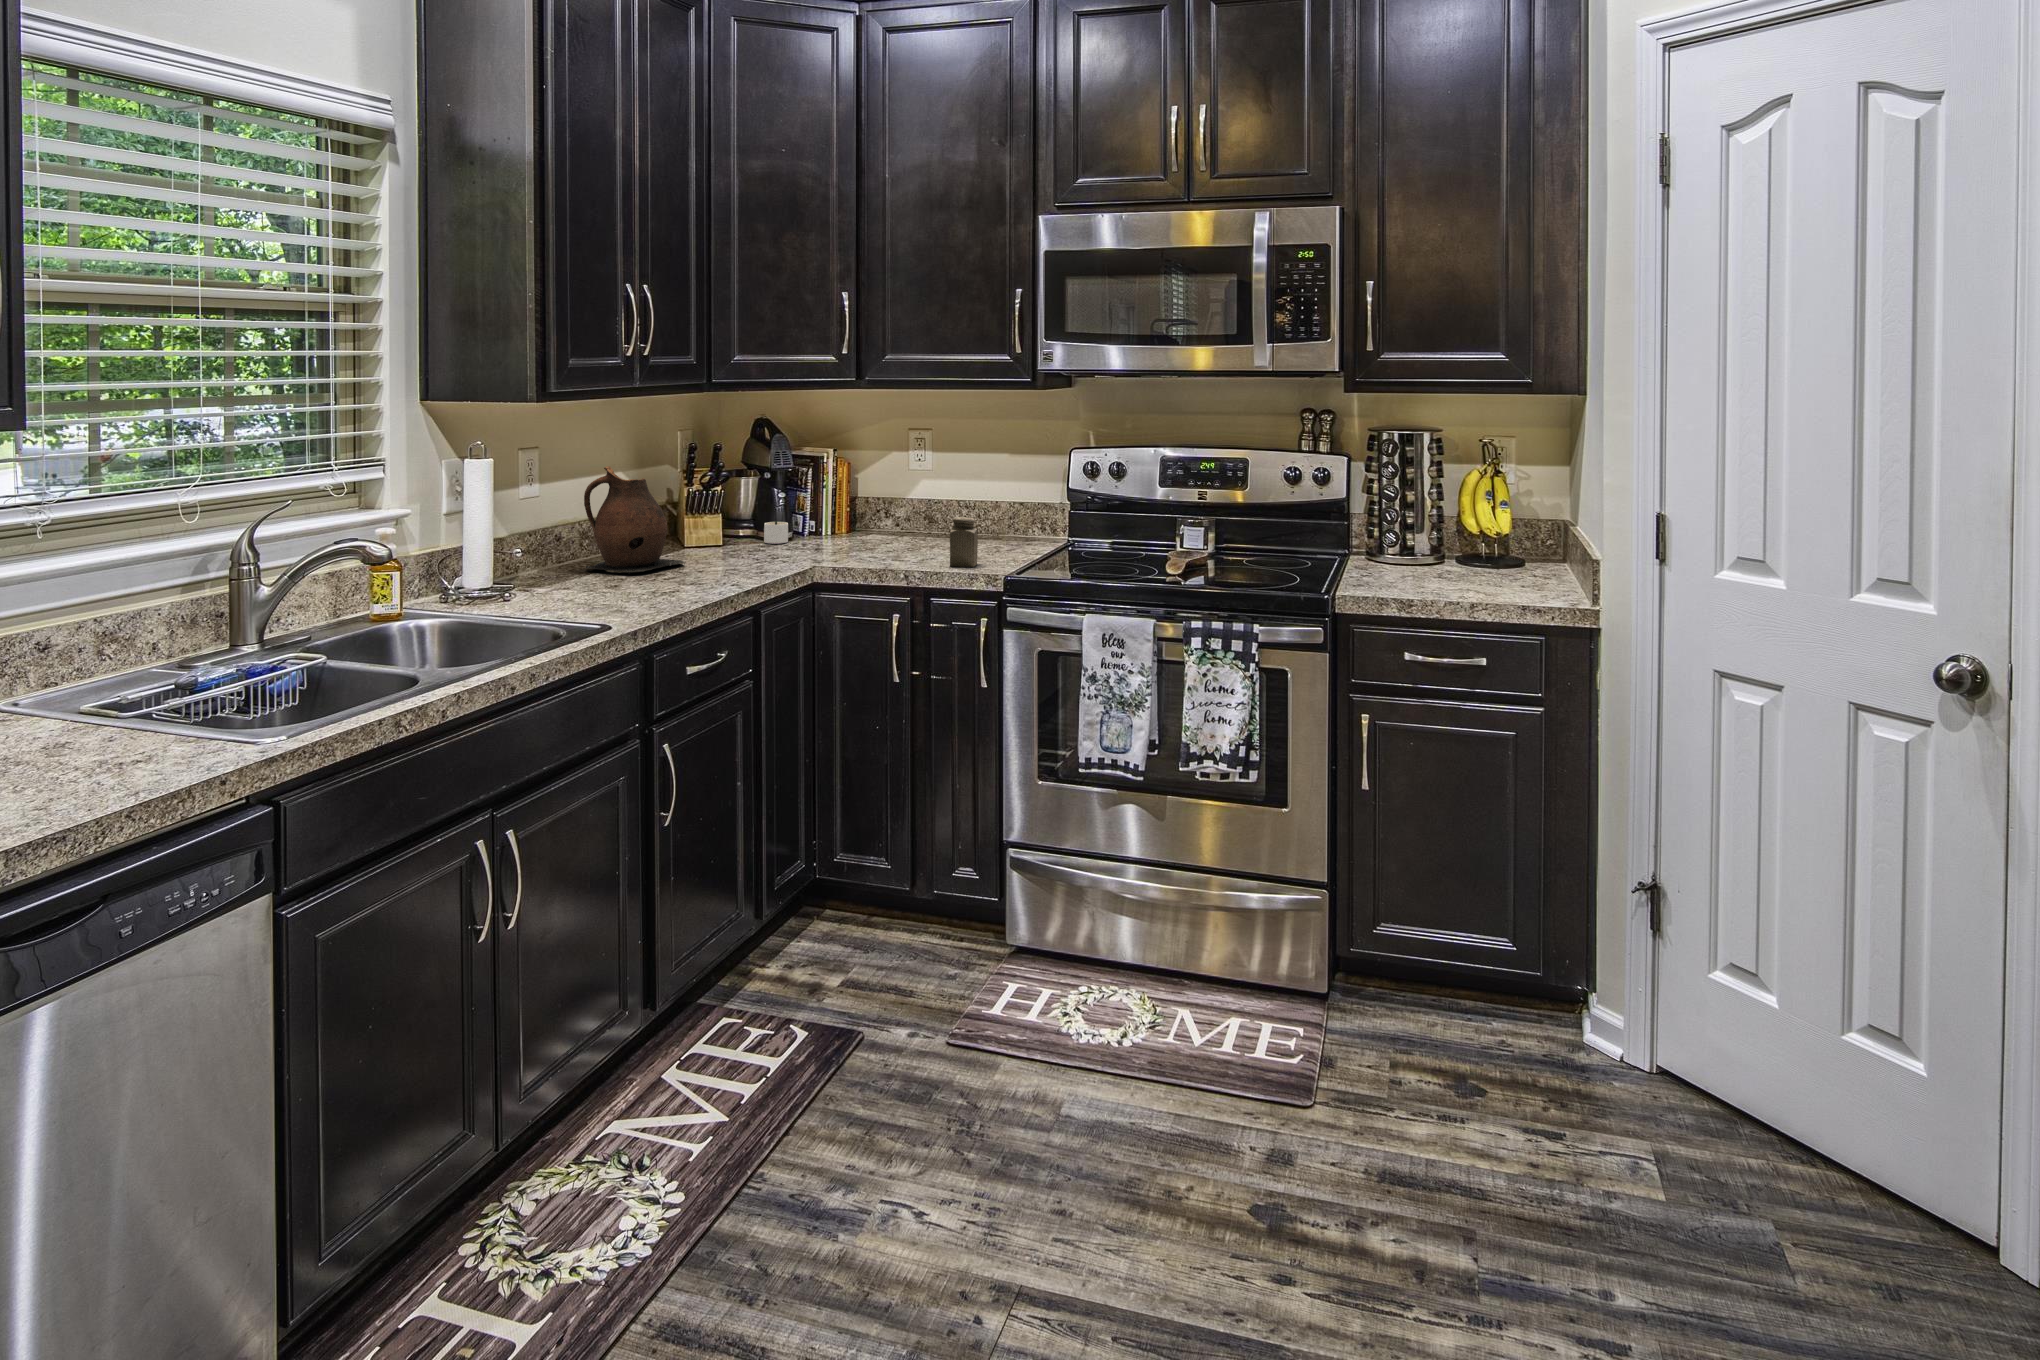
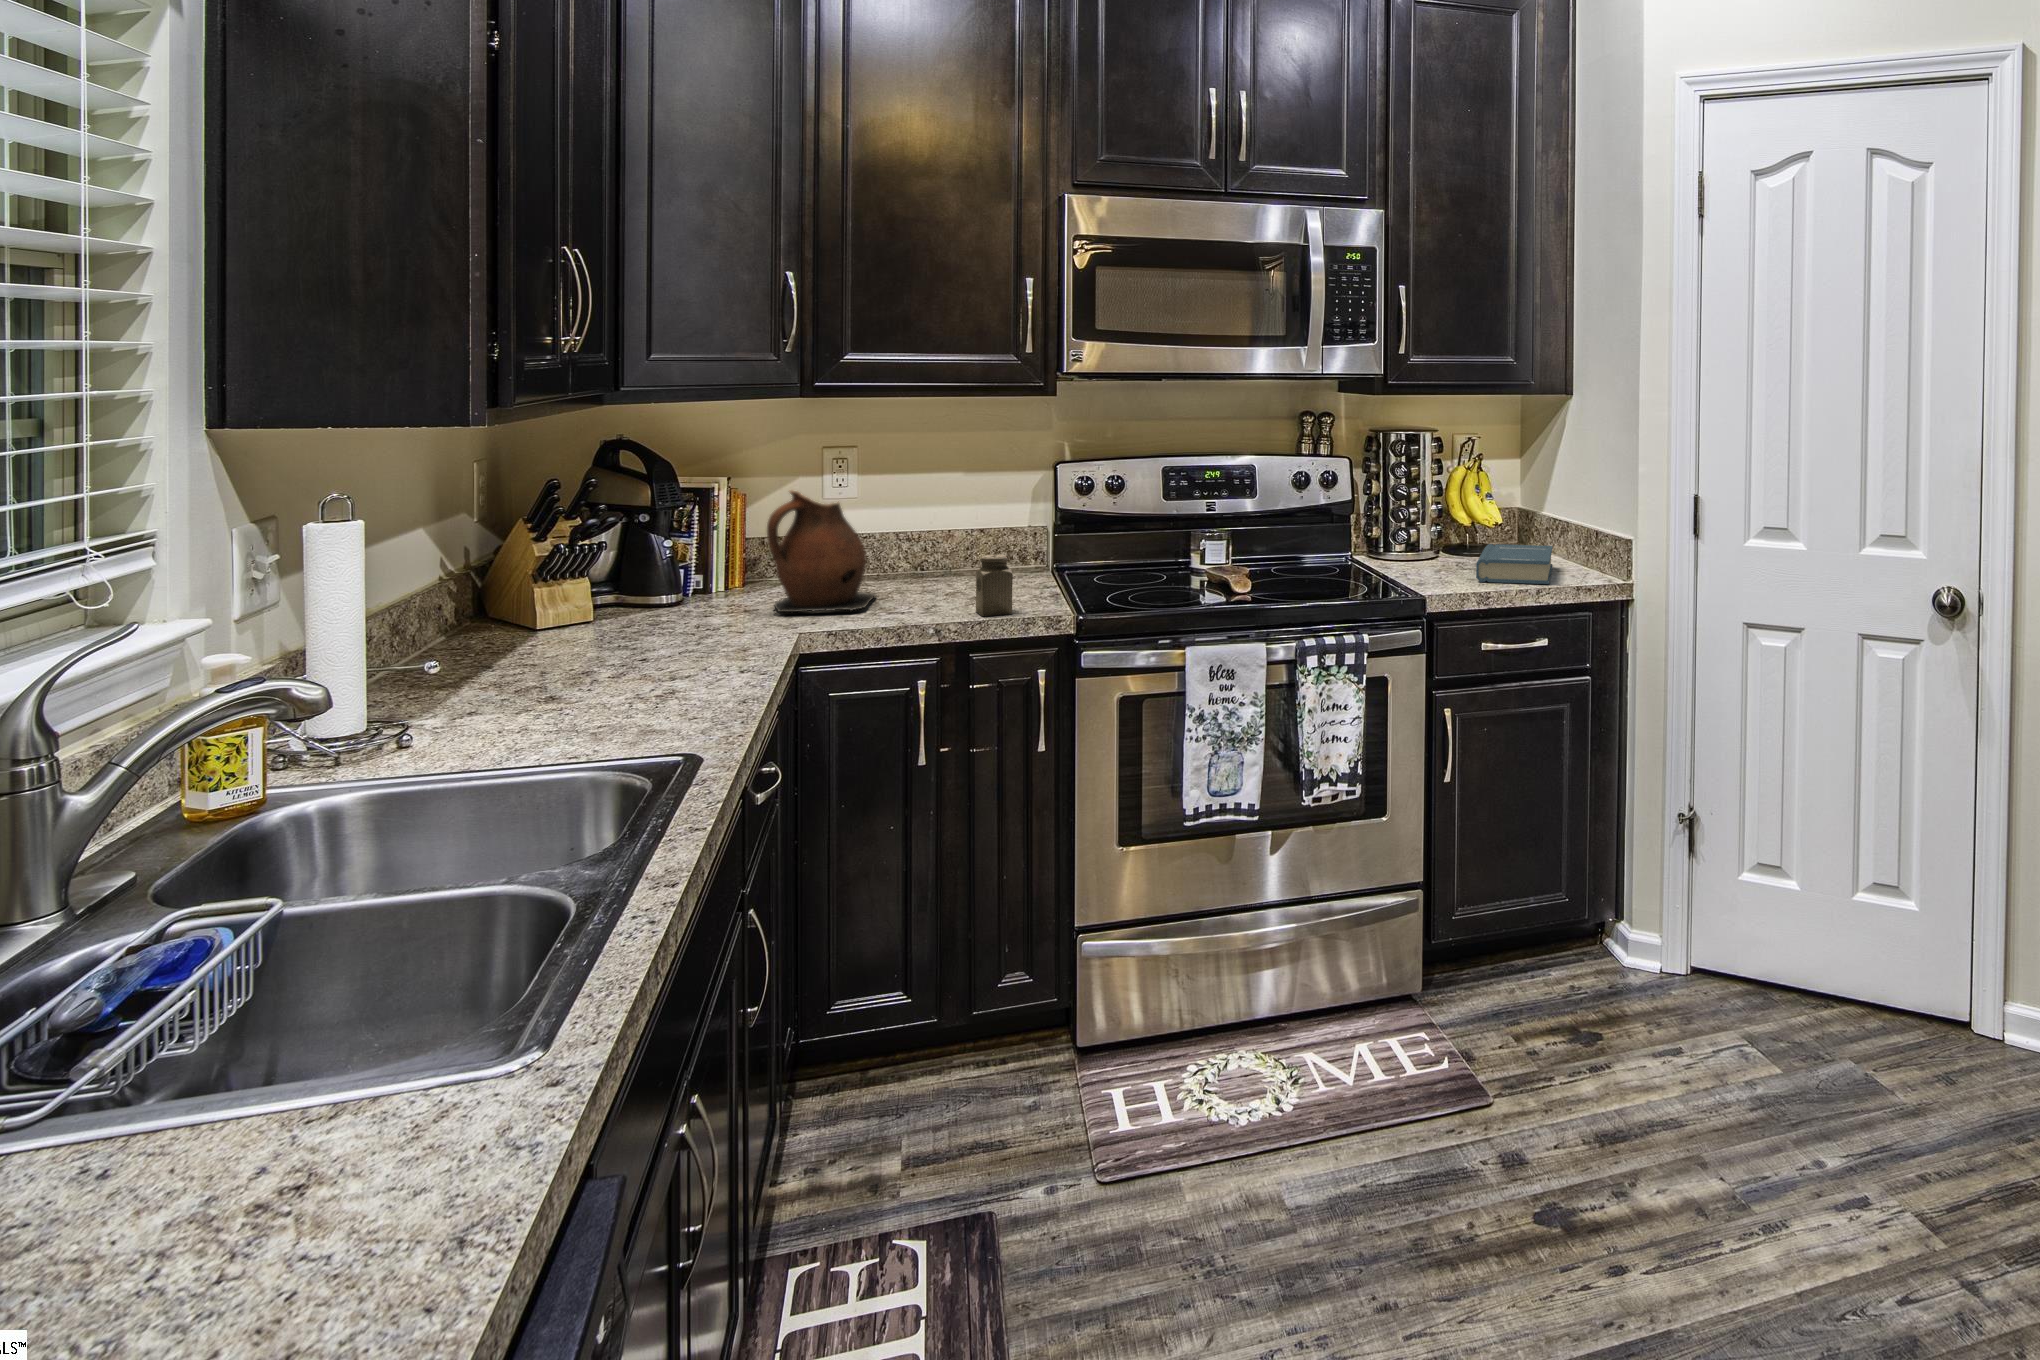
ceramic pitcher: present [584,467,684,574] -> present [767,491,876,612]
candle: present [764,521,788,544] -> none [653,582,708,614]
hardback book: none [1426,554,1546,598] -> present [1476,544,1553,584]

